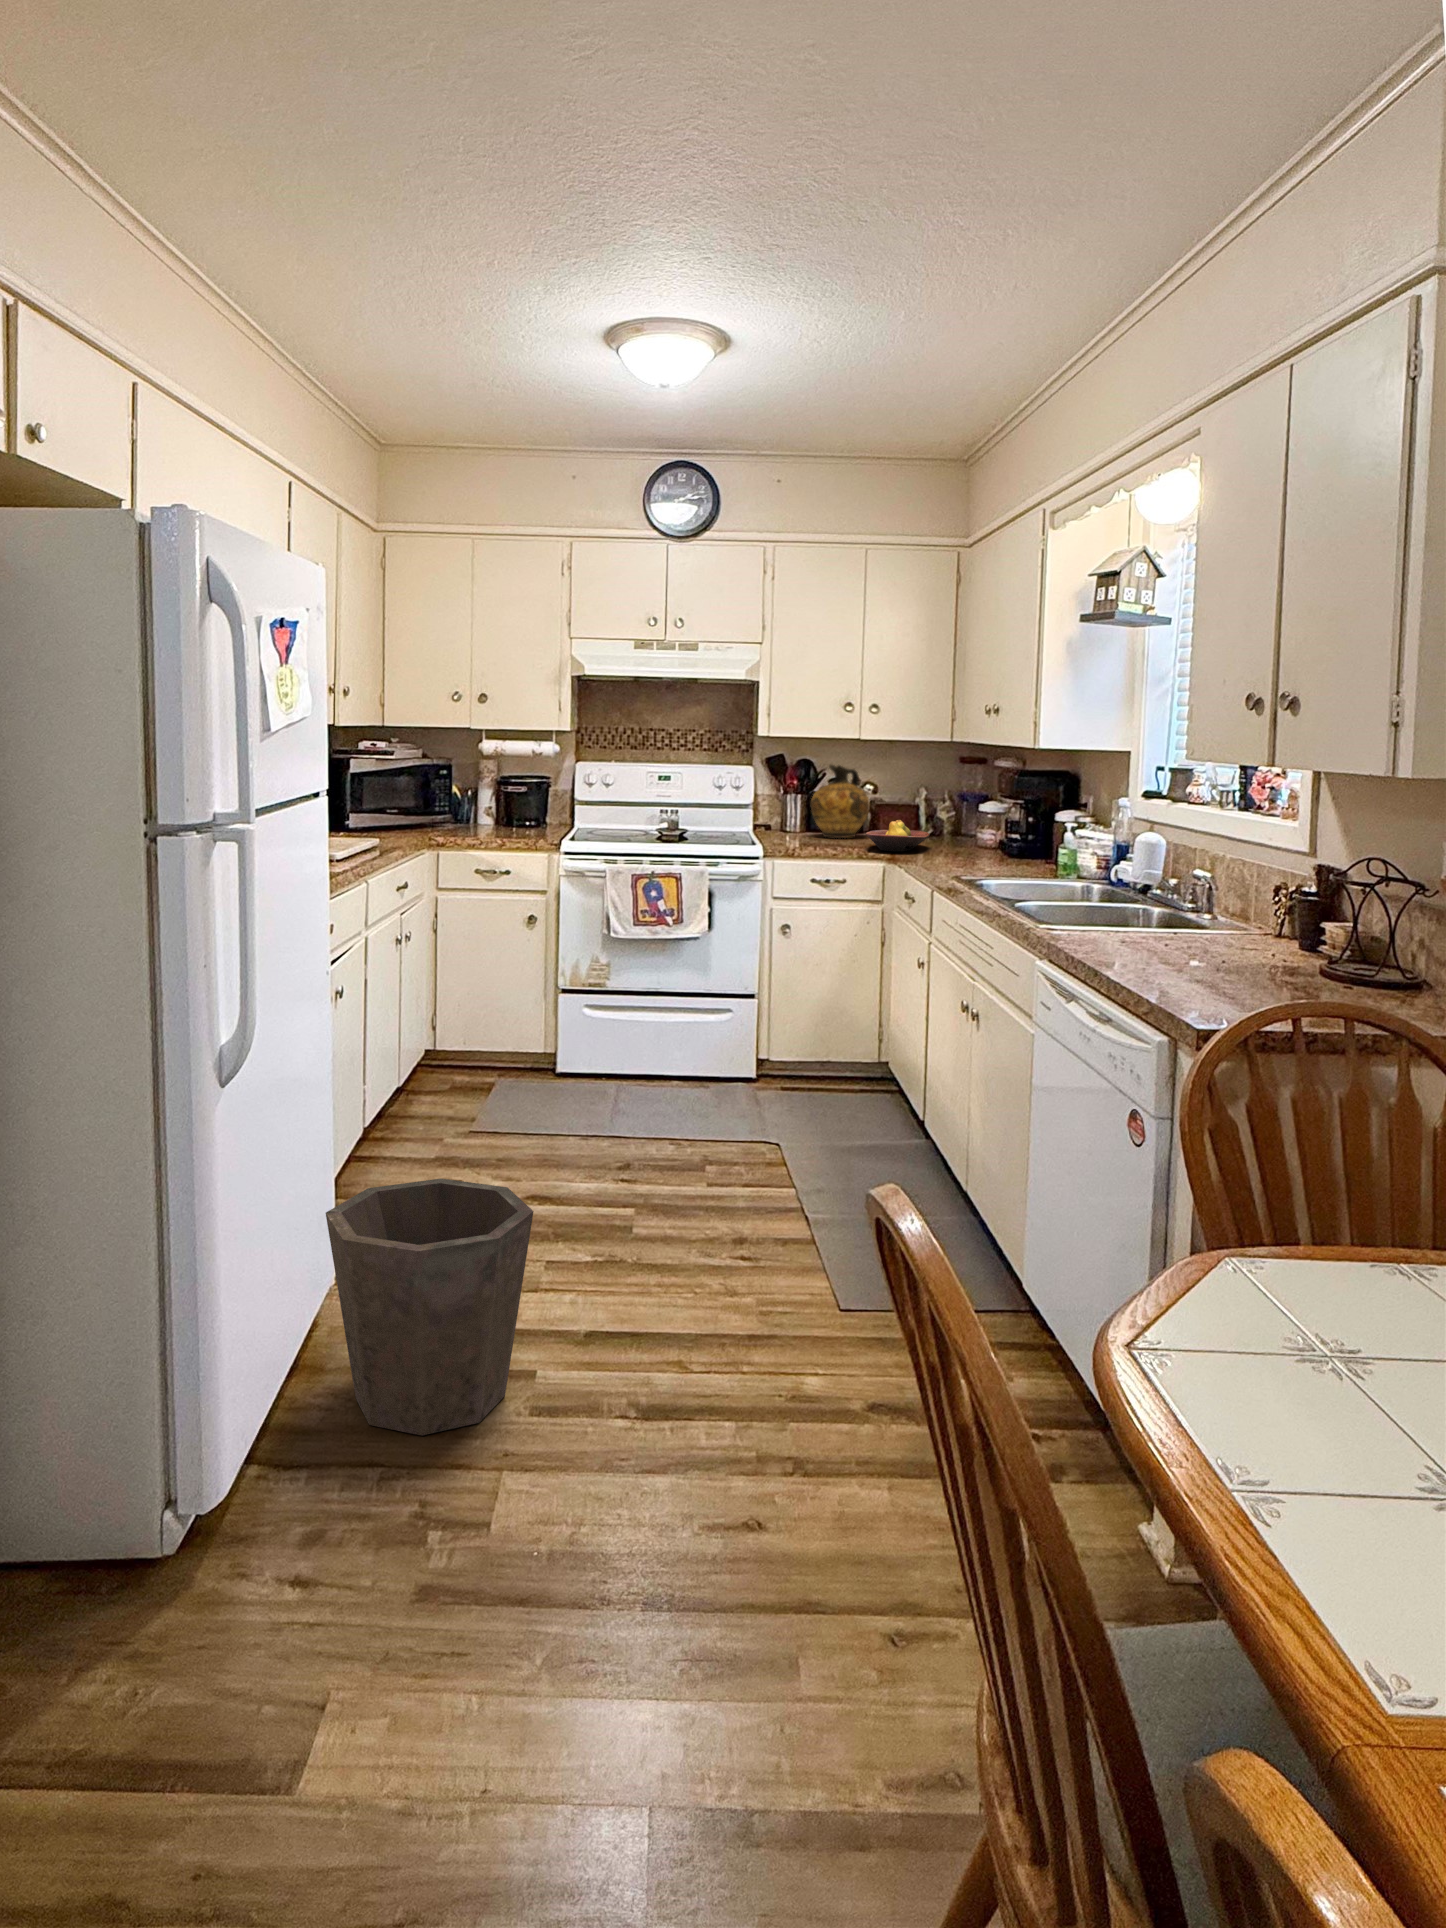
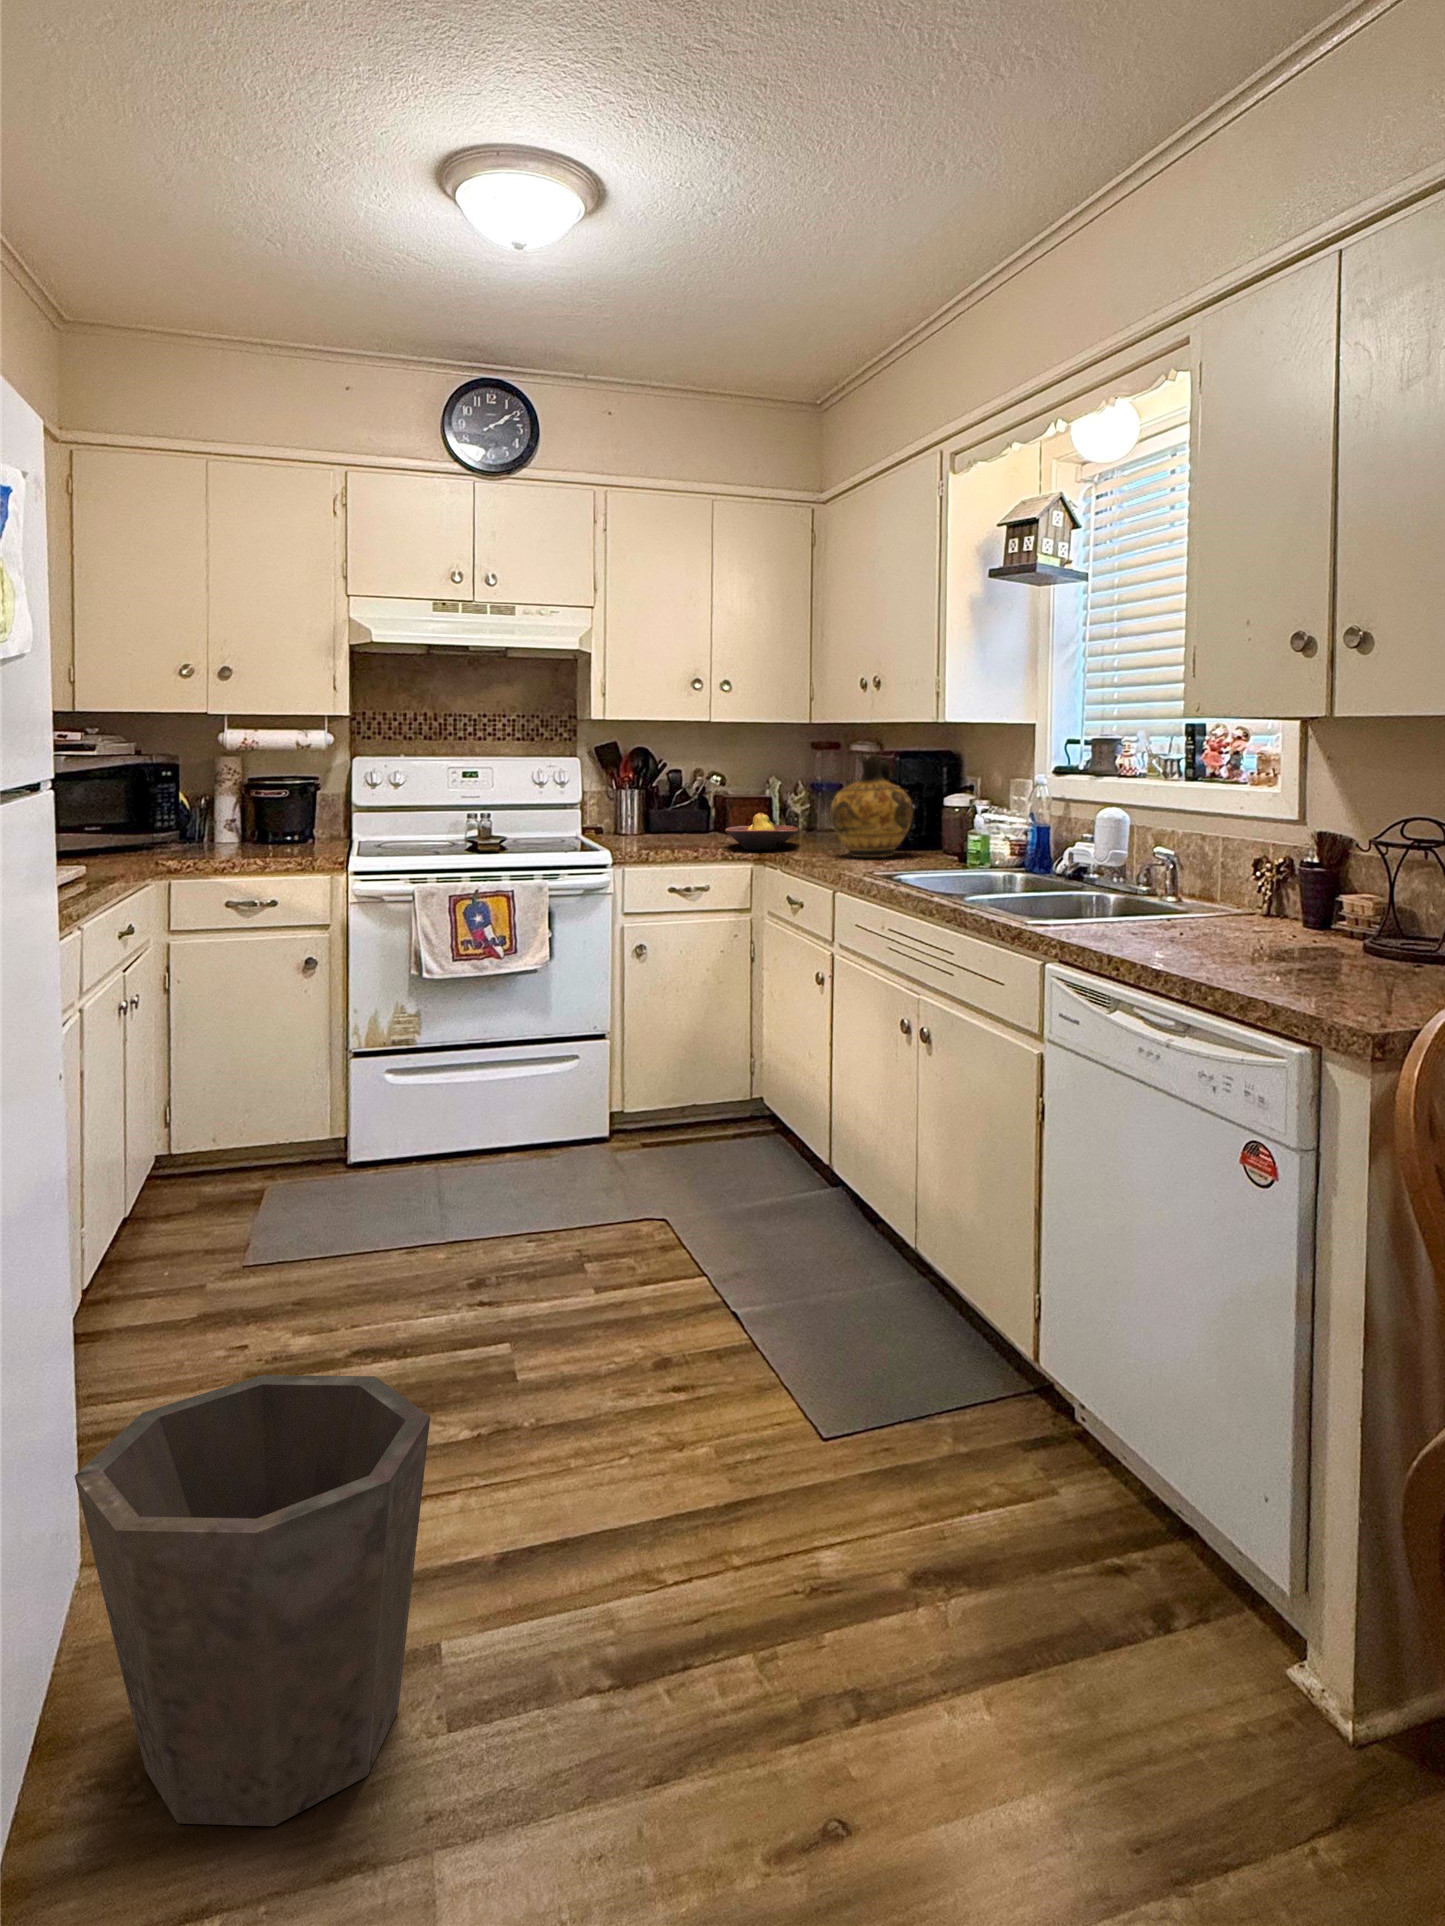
ceramic jug: present [811,765,870,838] -> present [831,754,913,857]

